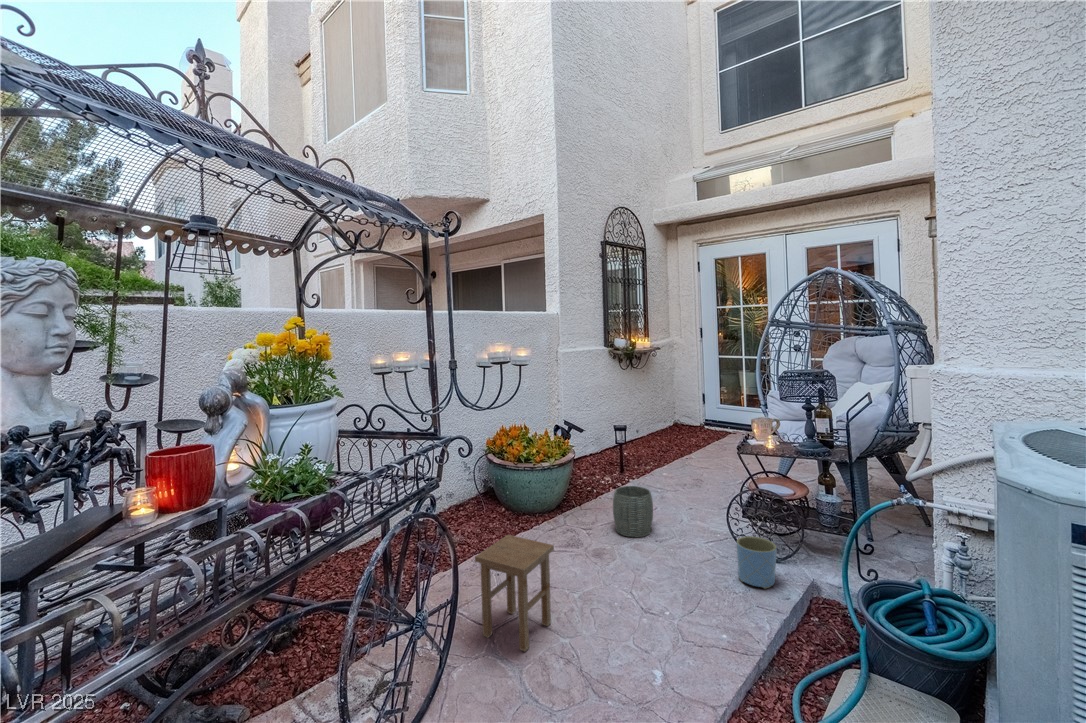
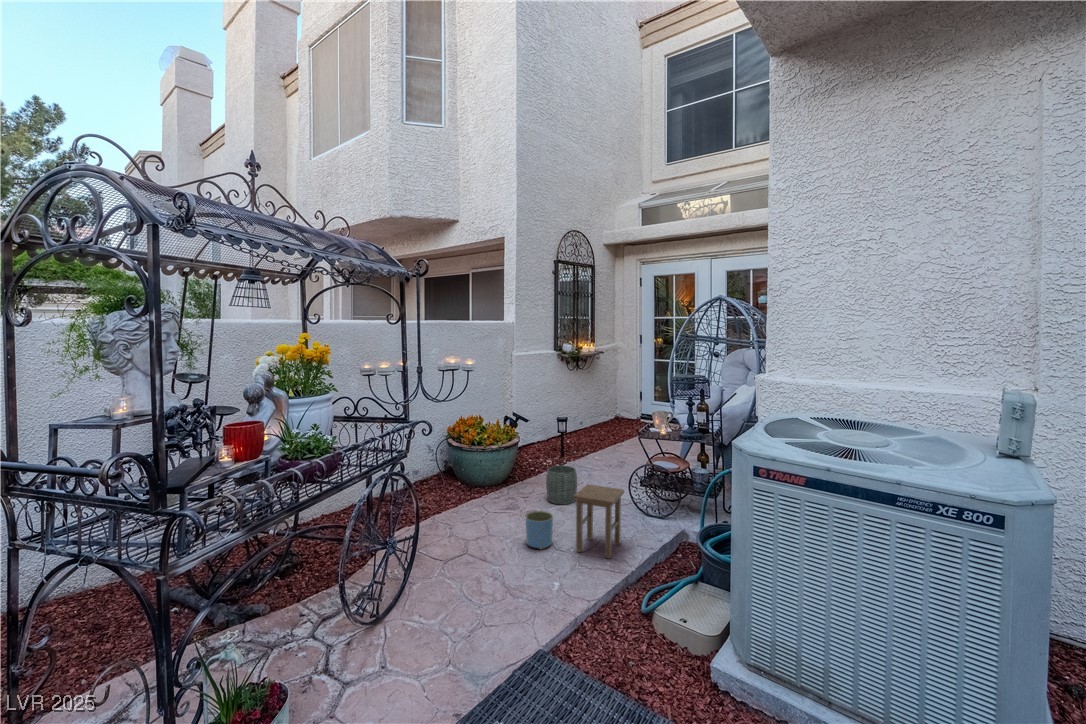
stool: present [475,535,554,651] -> present [573,484,624,558]
planter: present [737,536,776,589] -> present [526,511,553,549]

